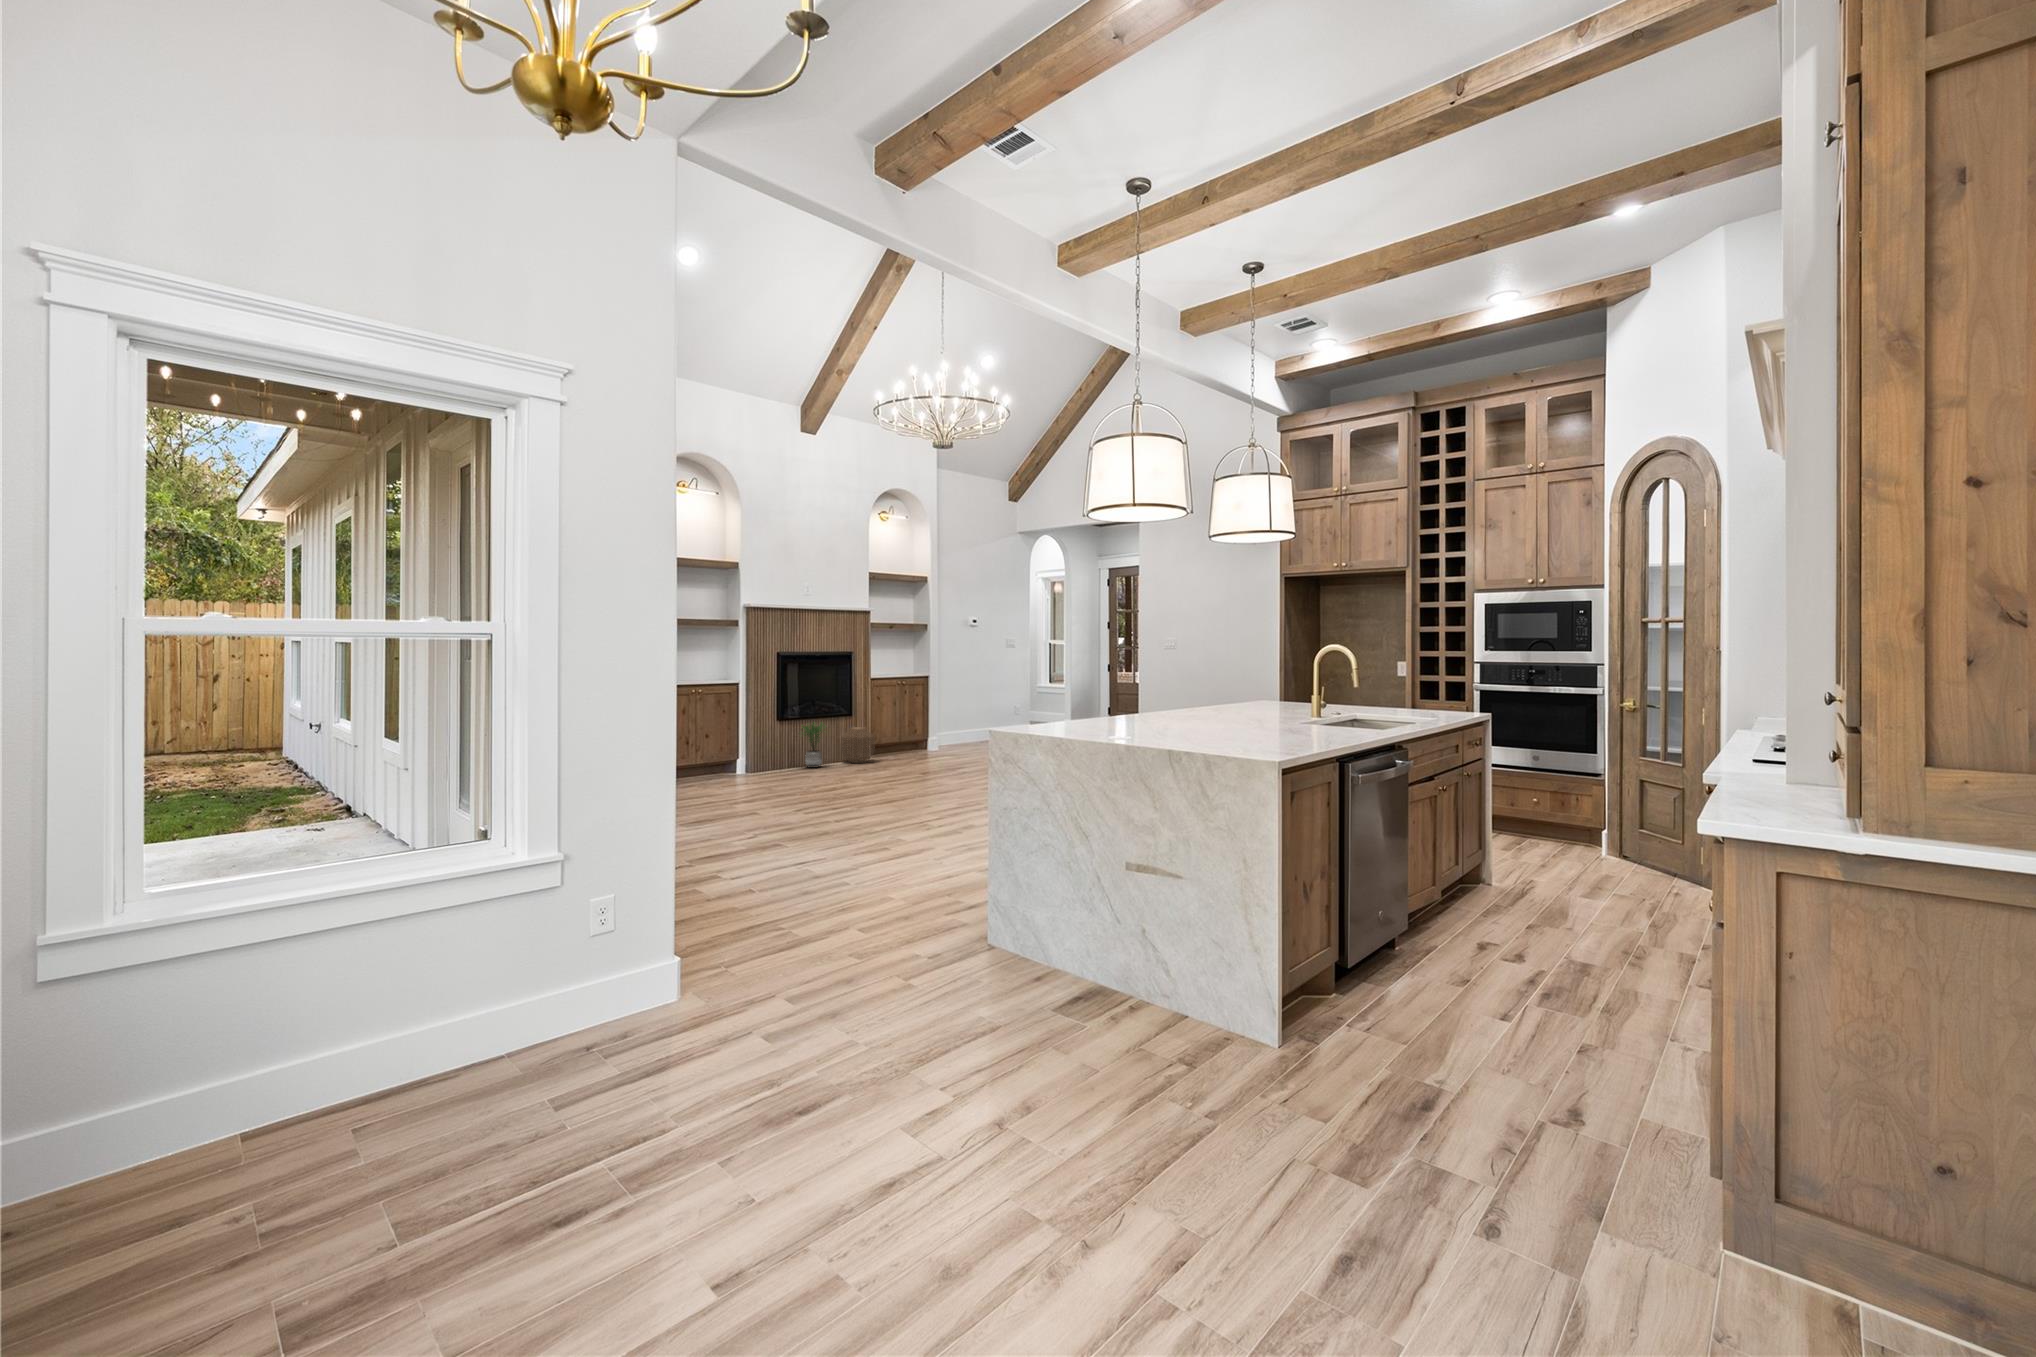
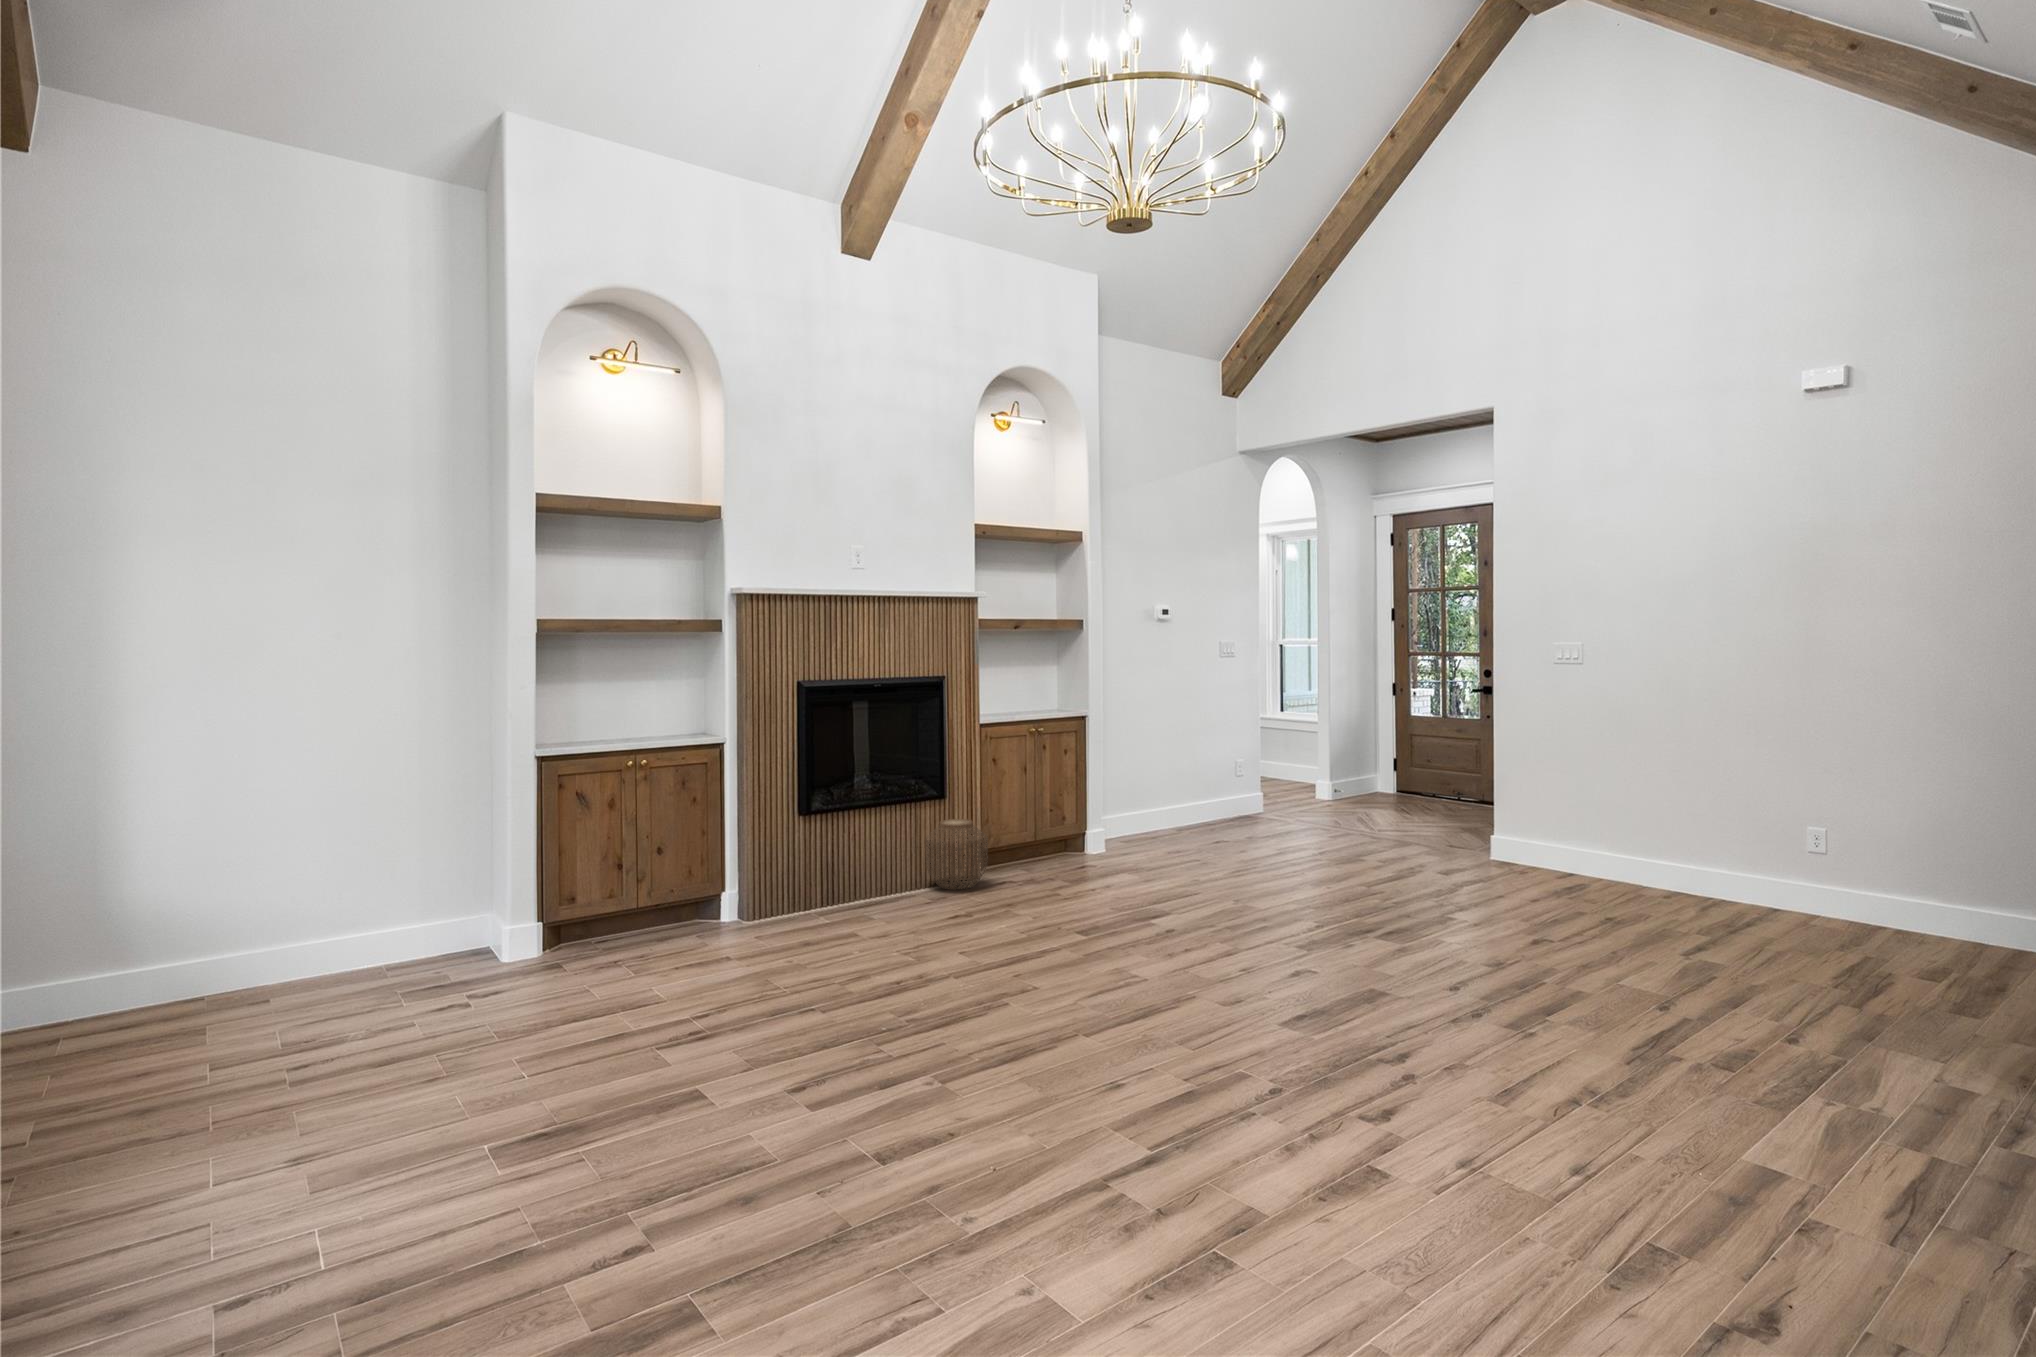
potted plant: present [802,722,825,768] -> none [840,813,898,905]

